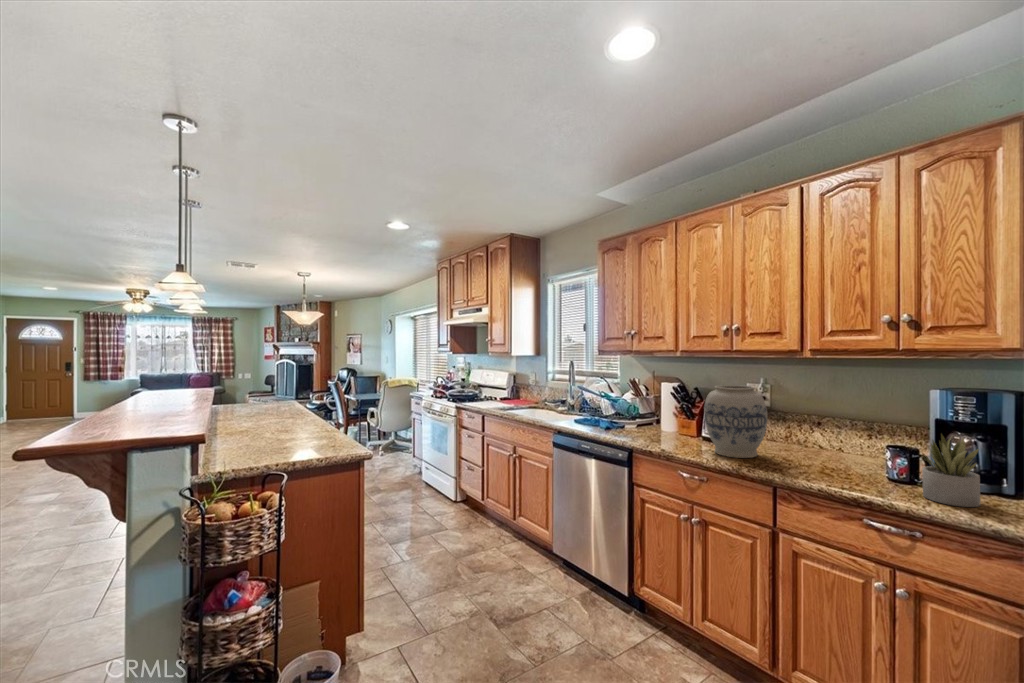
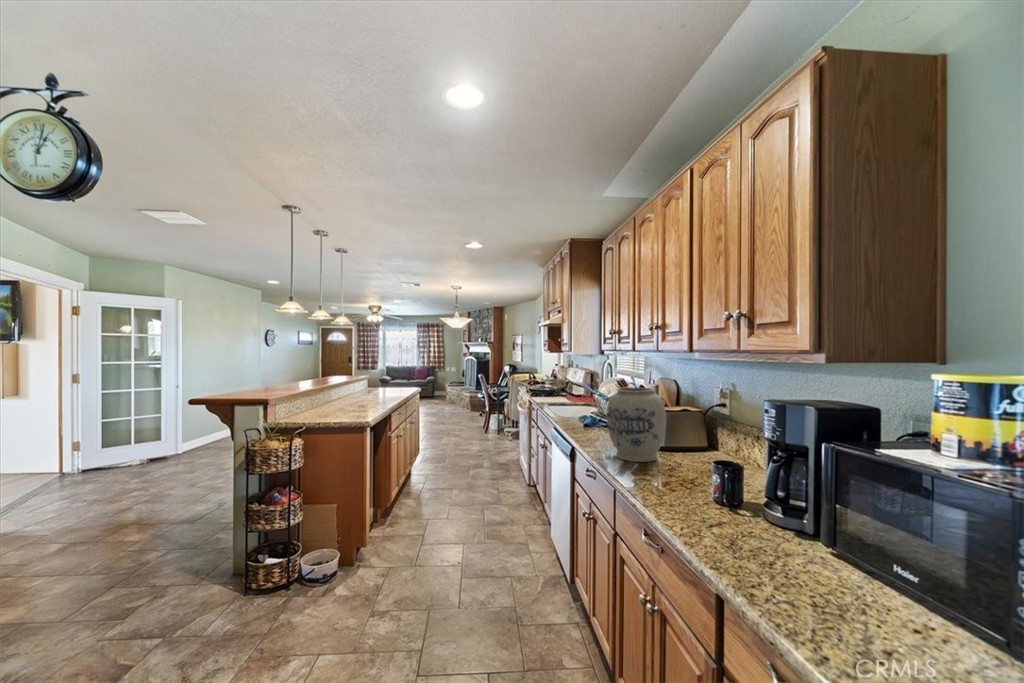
succulent plant: present [922,434,980,507] -> none [696,449,750,536]

